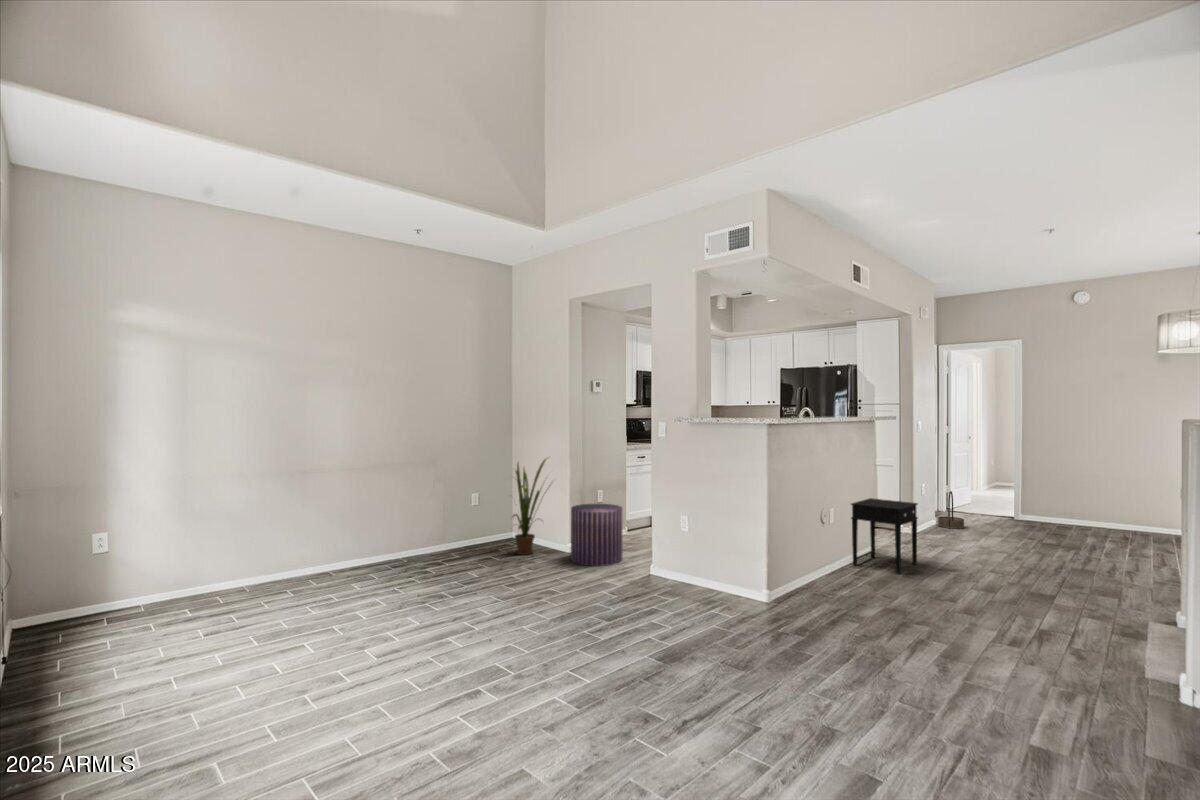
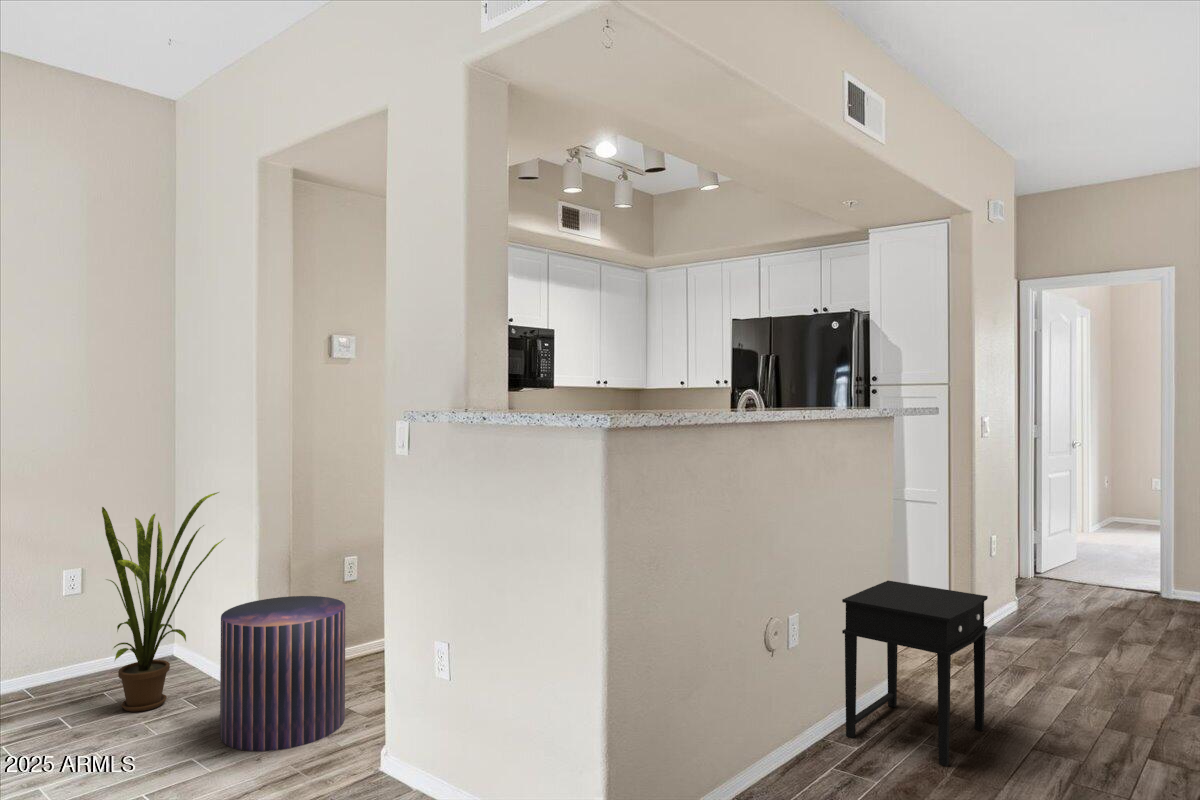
basket: present [938,491,964,529] -> none [1018,548,1067,619]

